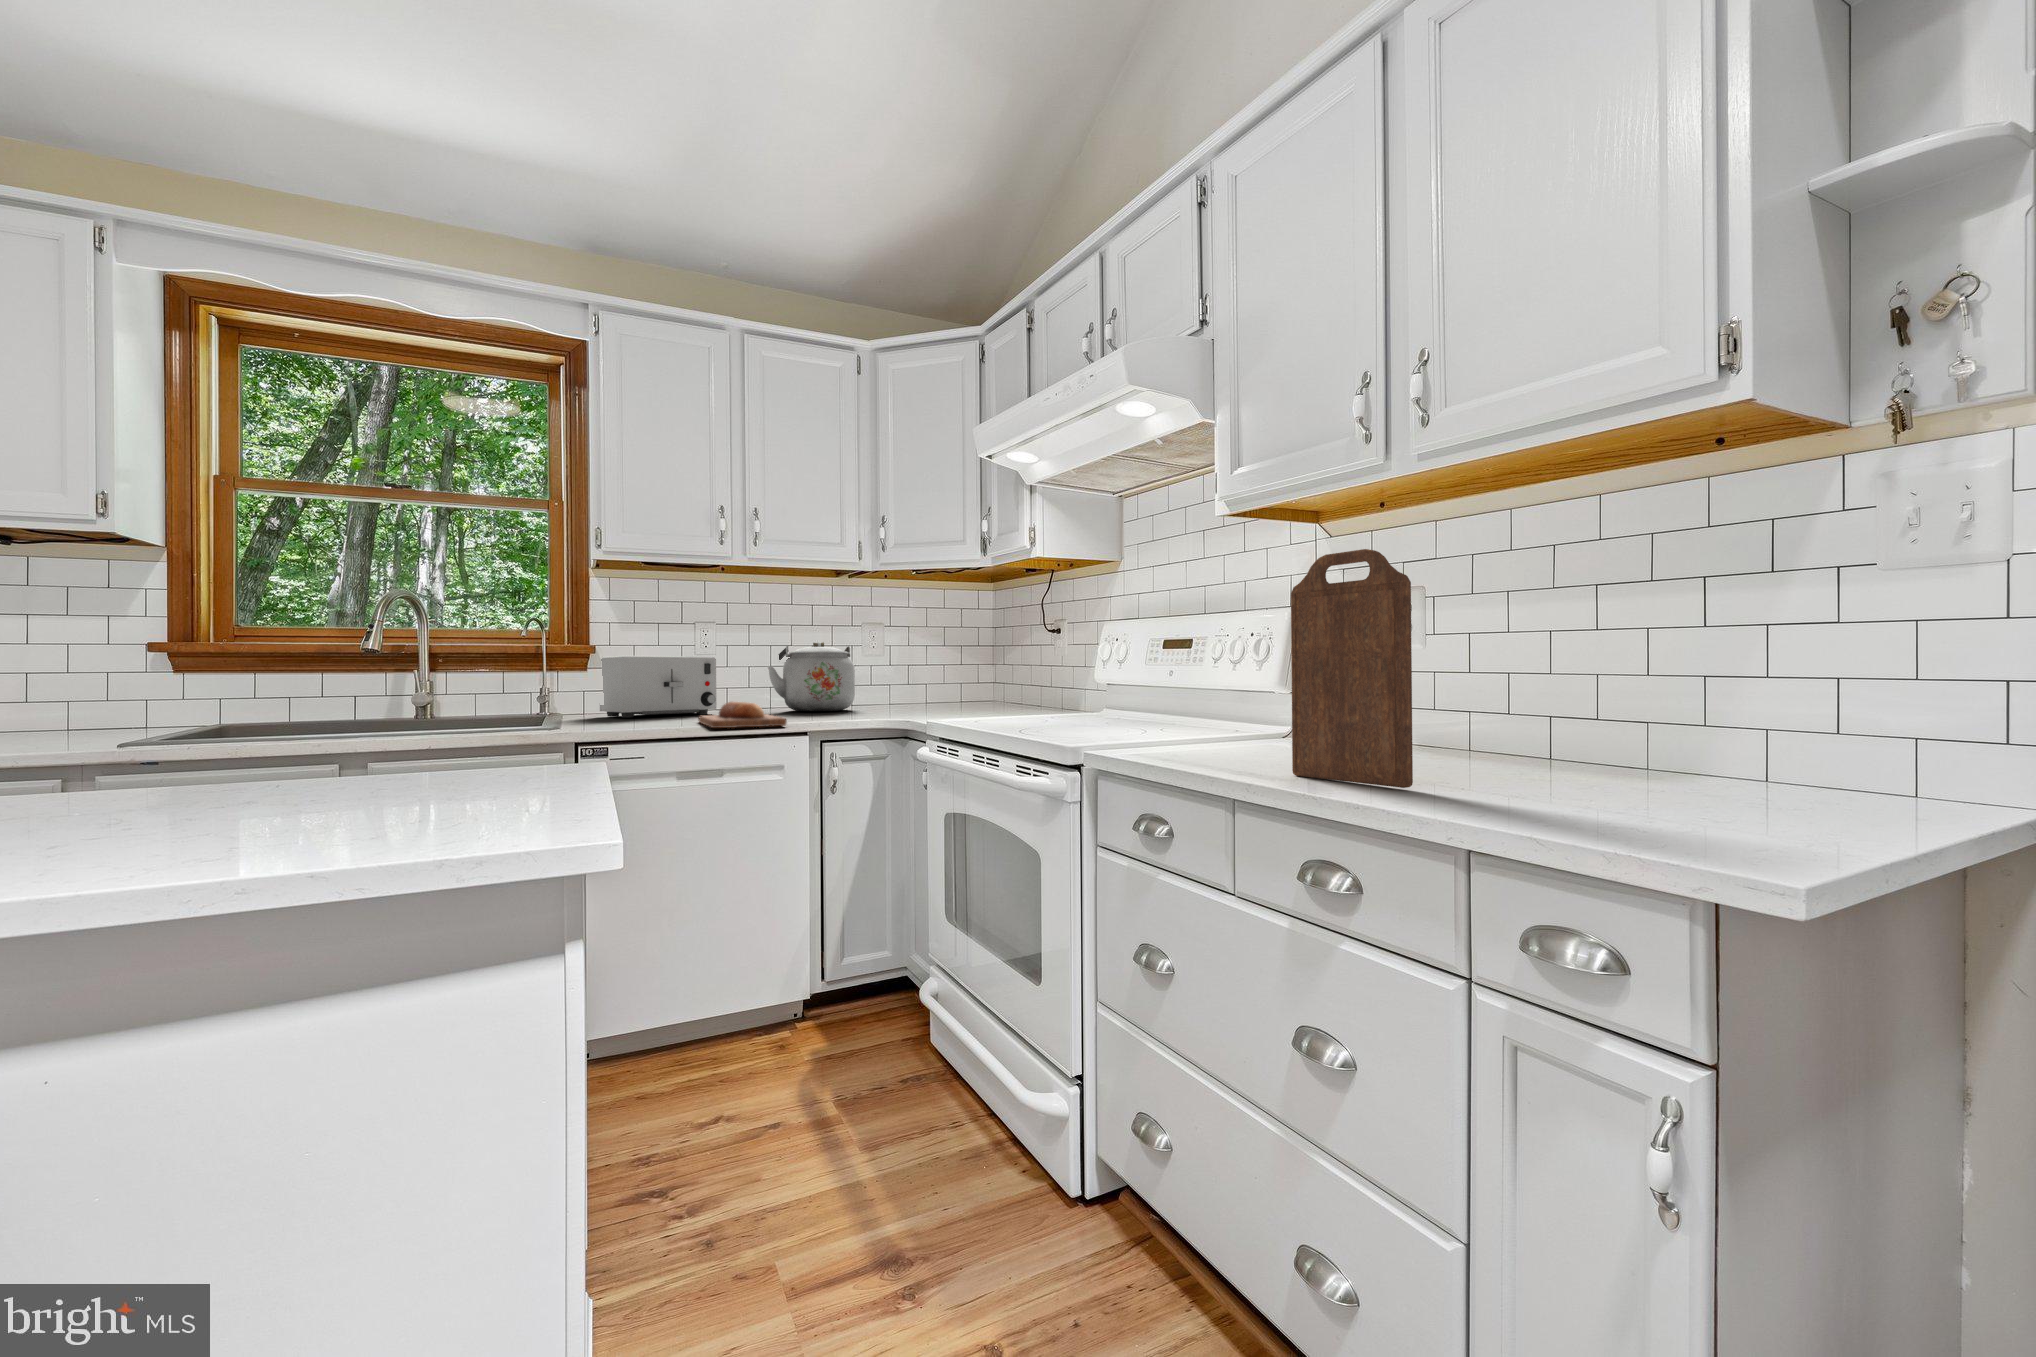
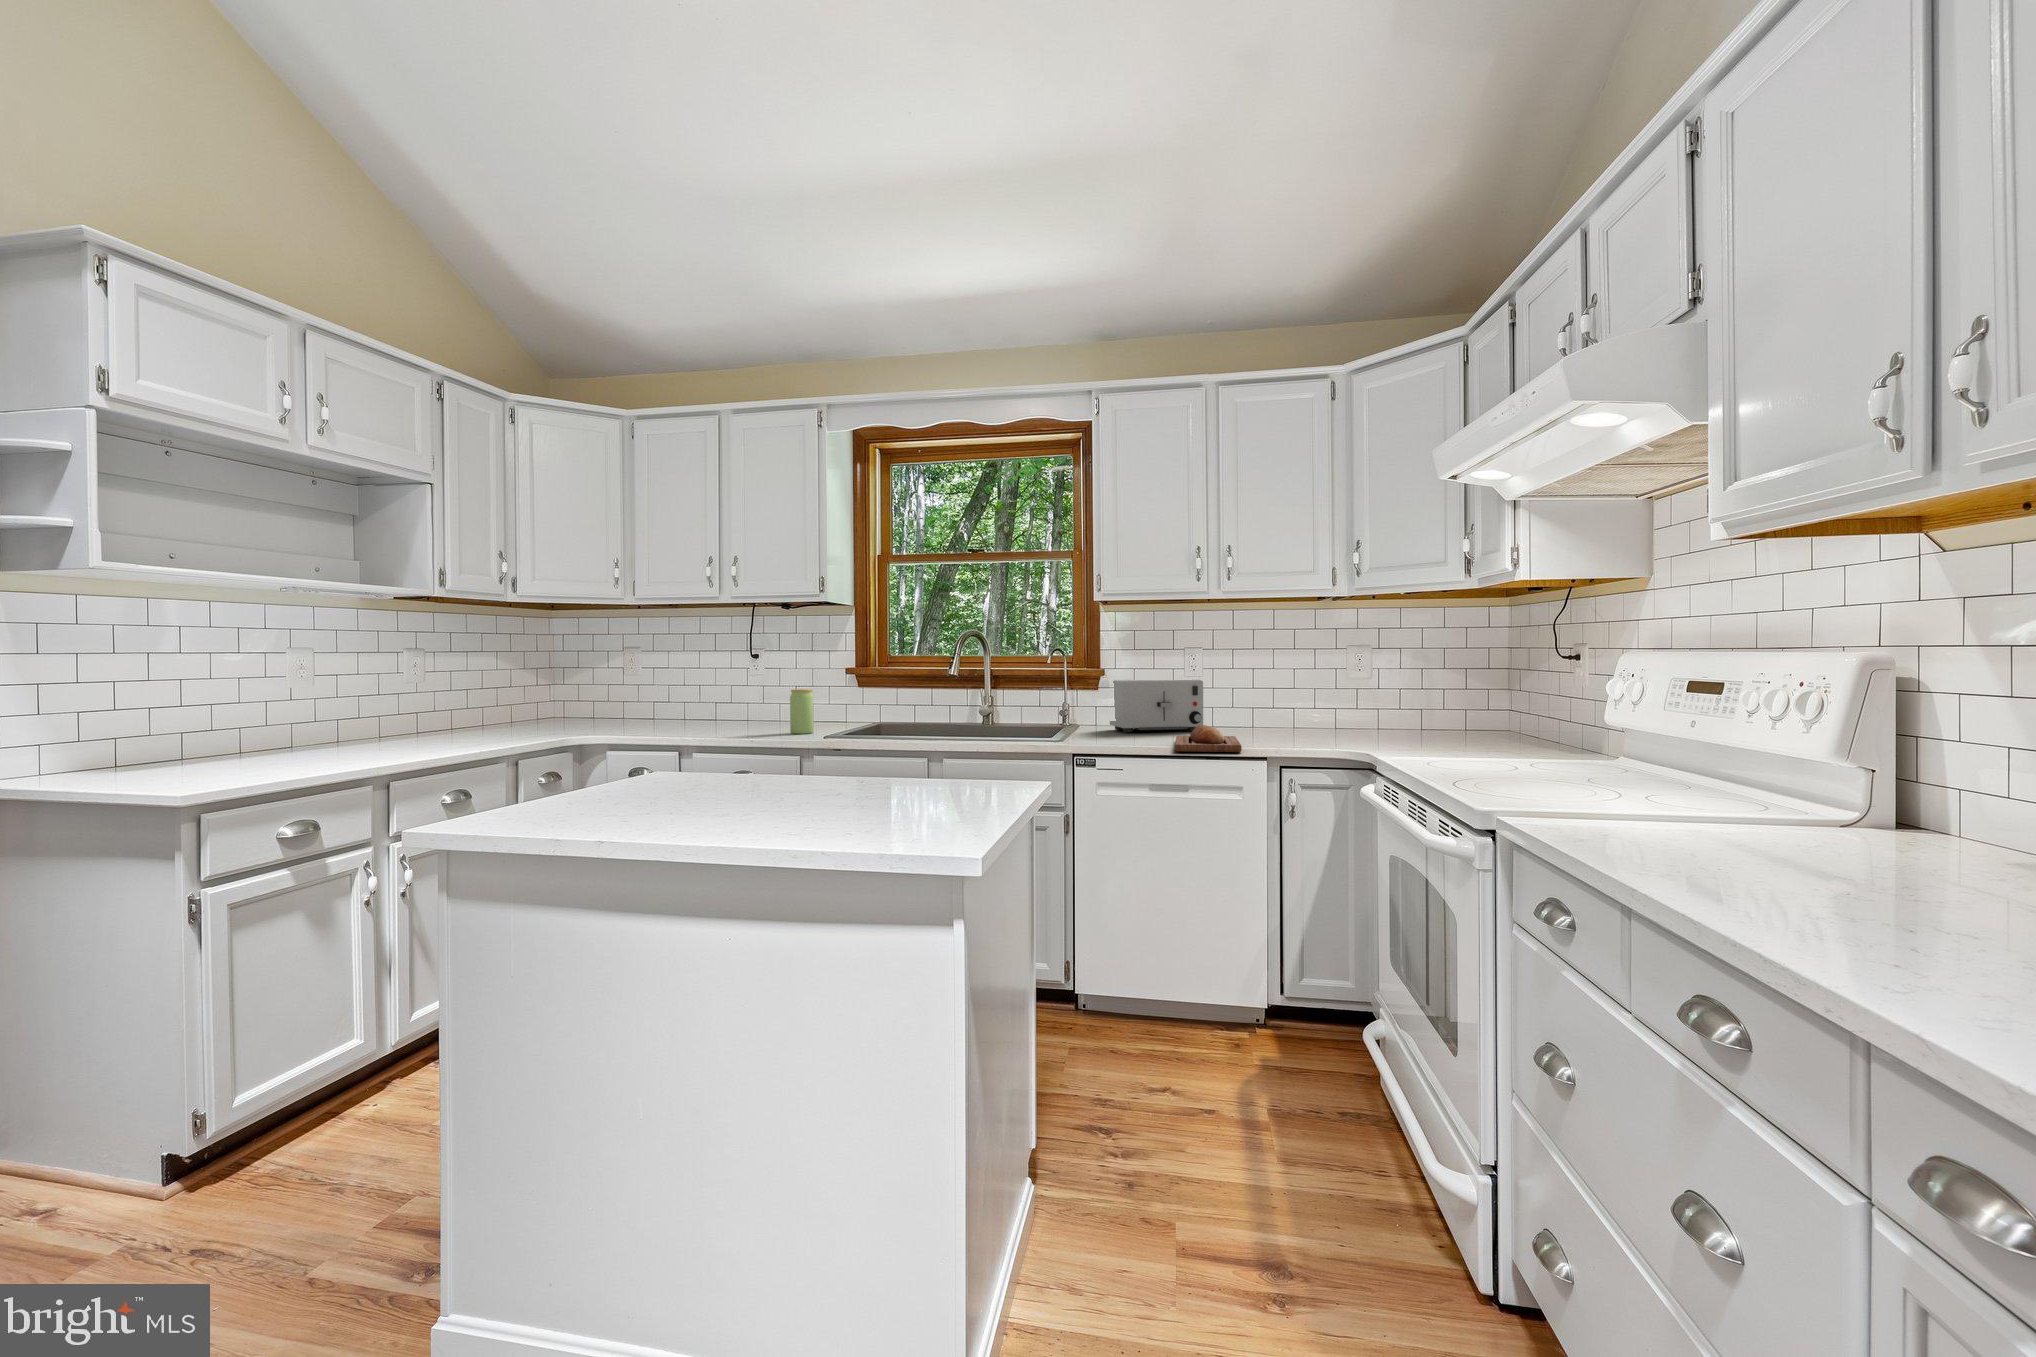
cutting board: present [1291,549,1413,788] -> none [1718,615,1870,931]
kettle: present [767,642,855,711] -> none [1249,665,1335,732]
jar: none [30,668,83,740] -> present [790,689,813,734]

